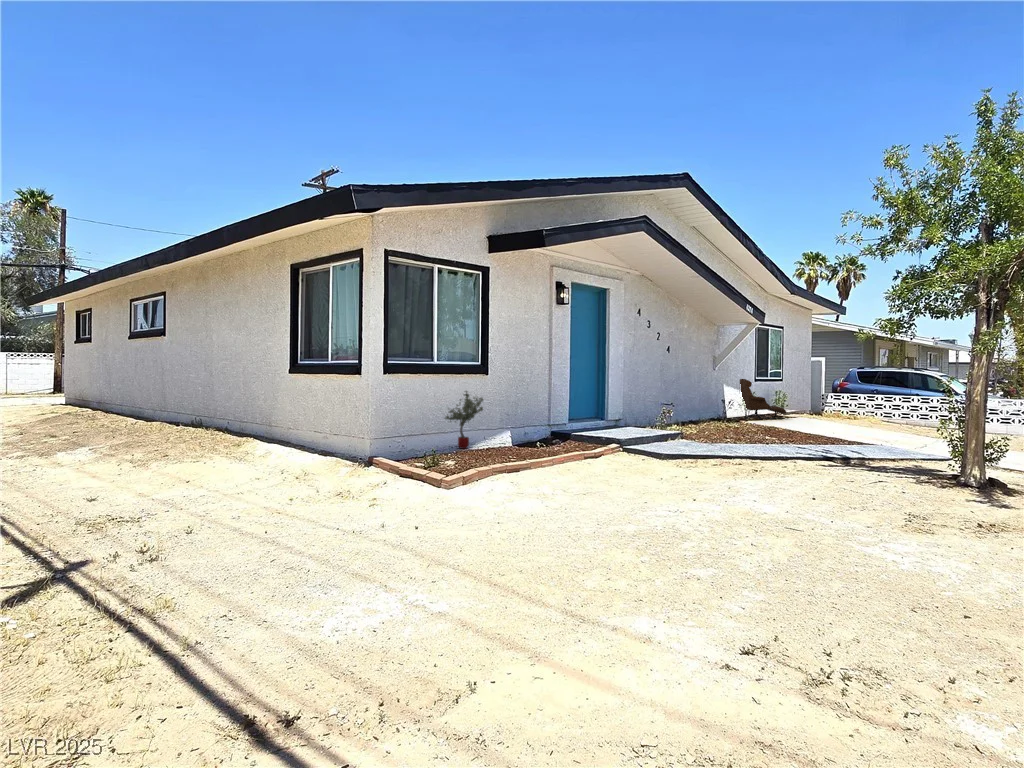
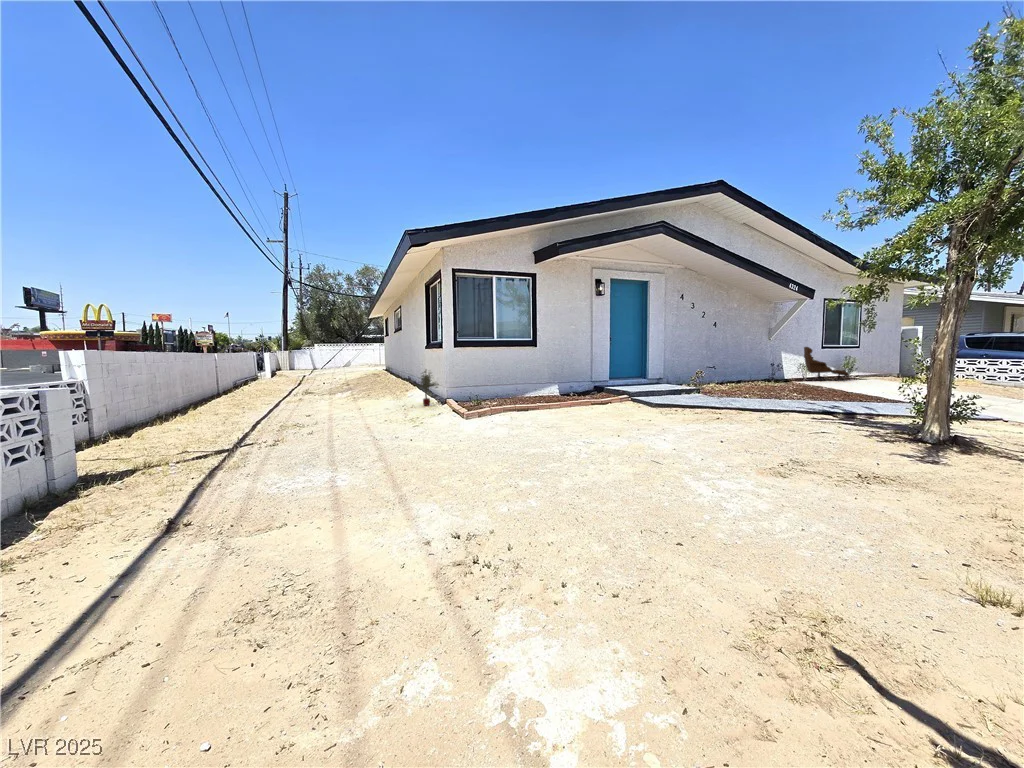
potted tree: present [445,391,483,449] -> present [420,370,438,406]

